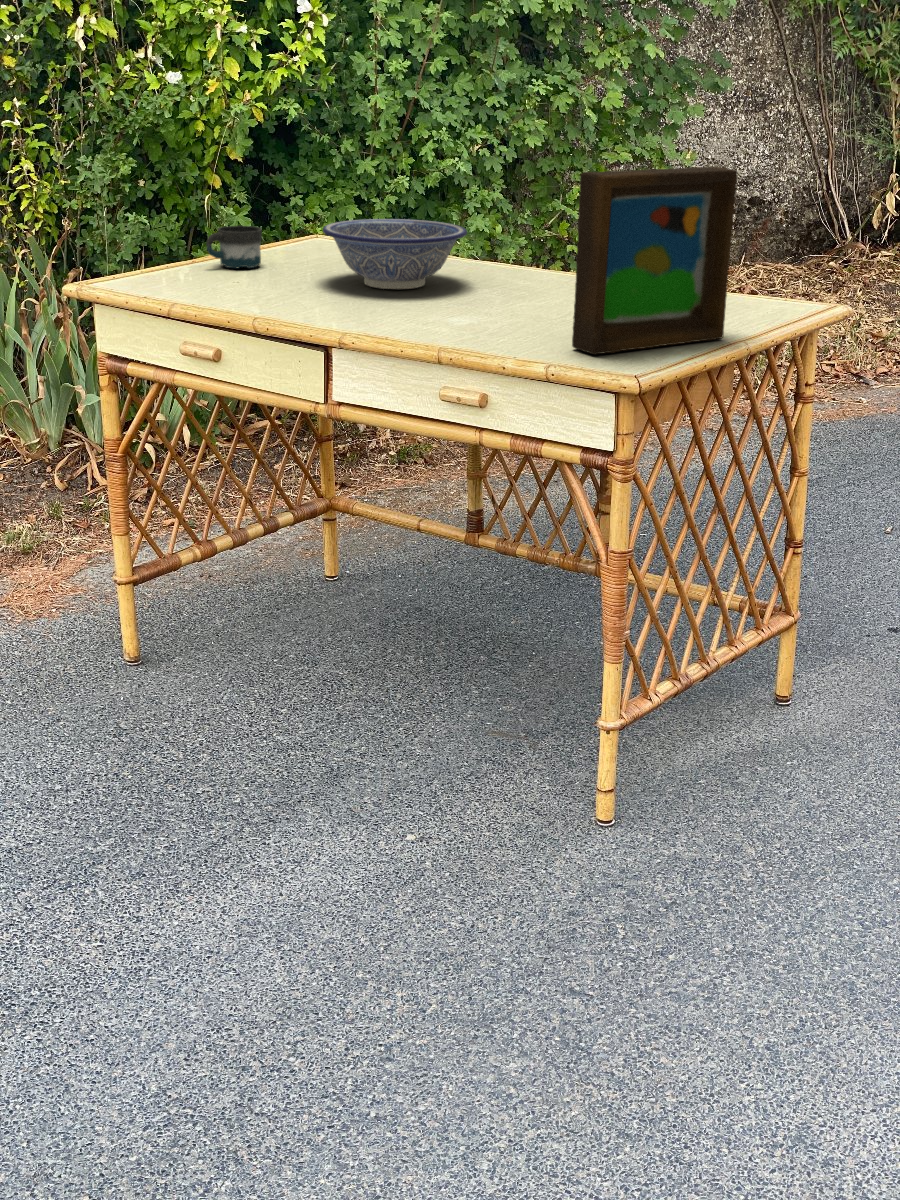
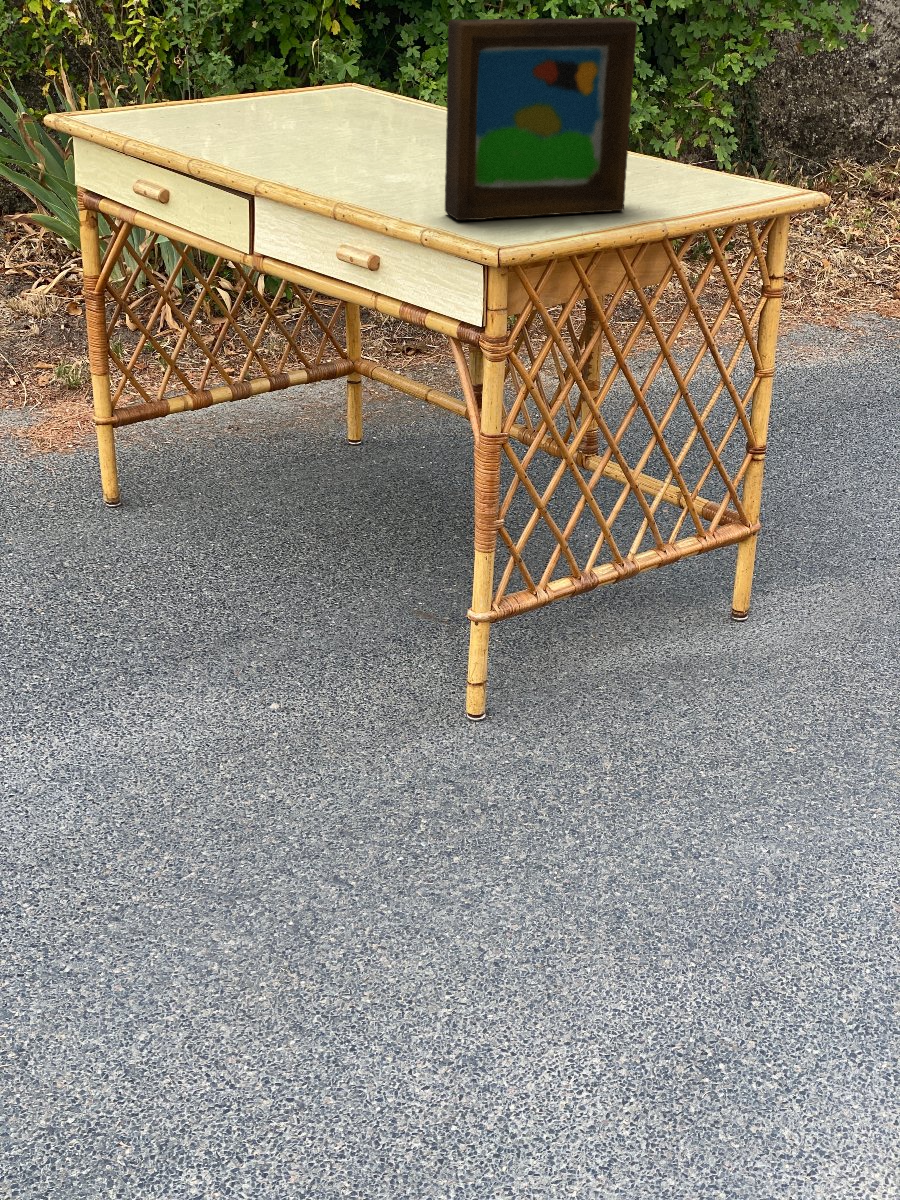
decorative bowl: present [323,219,467,289] -> none [273,72,423,146]
mug: present [206,226,262,268] -> none [179,76,239,120]

